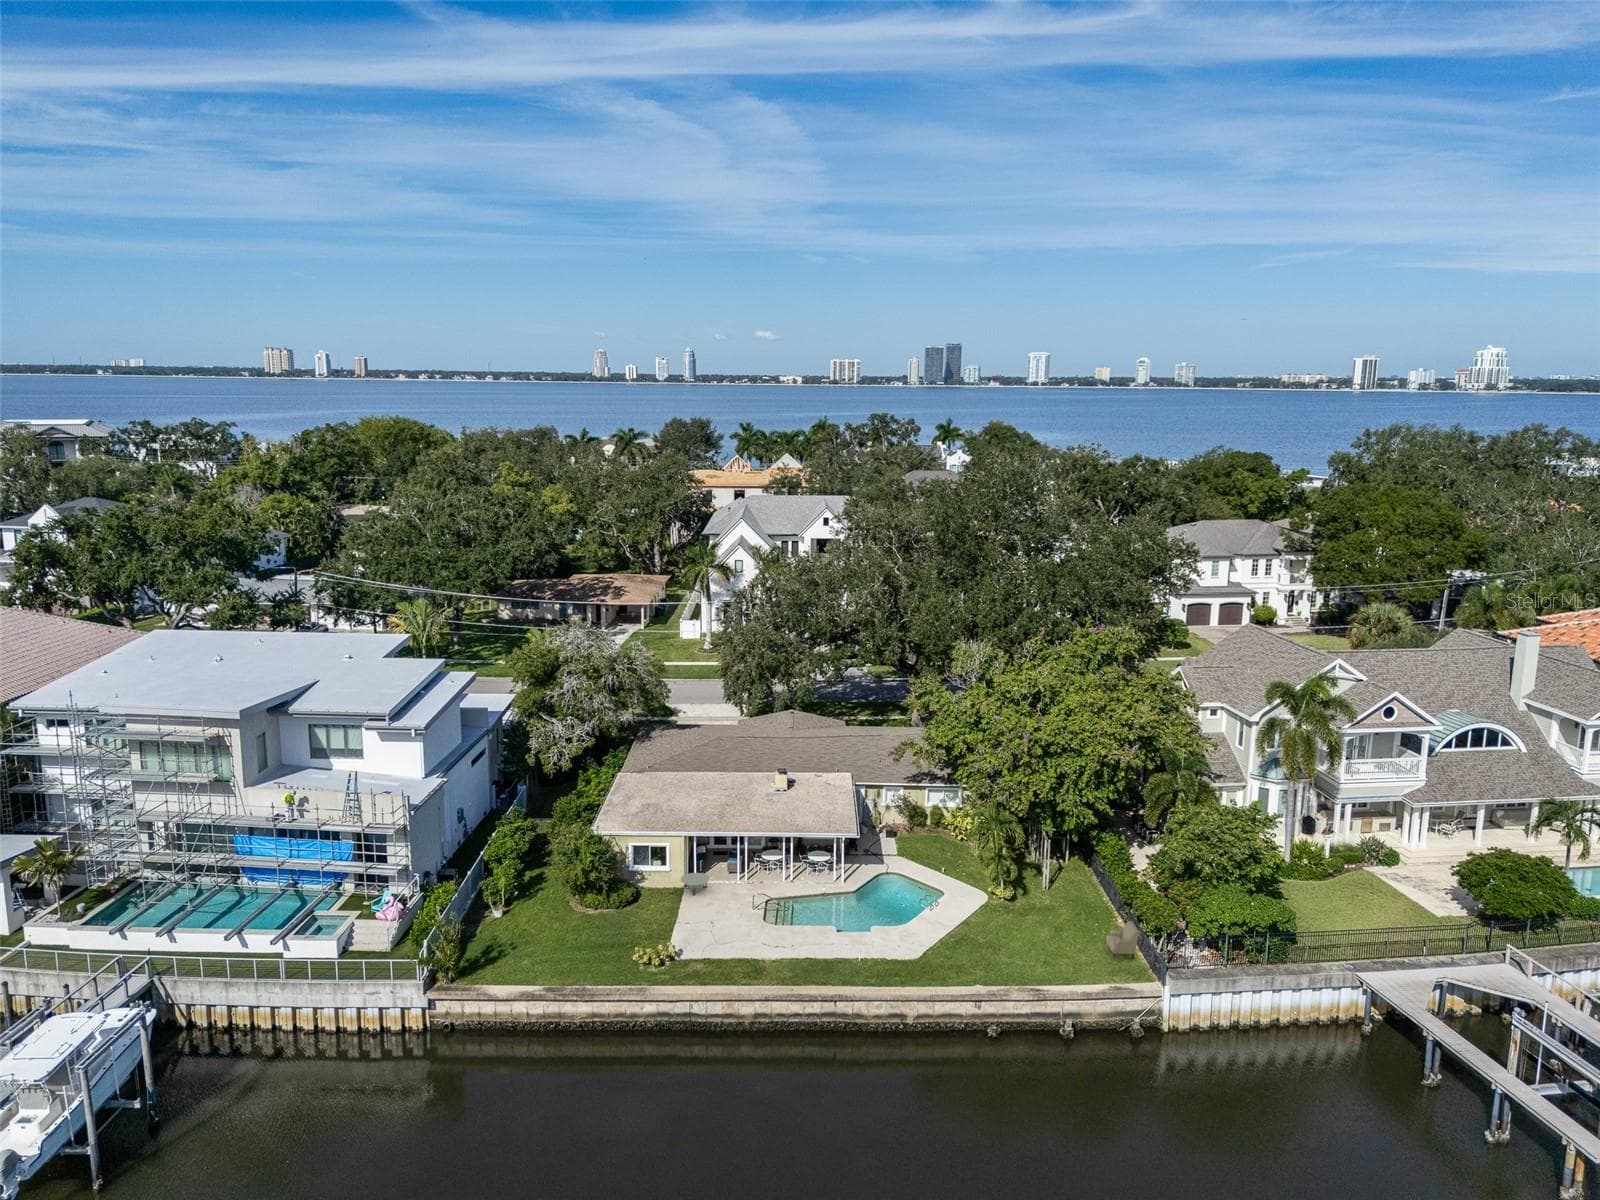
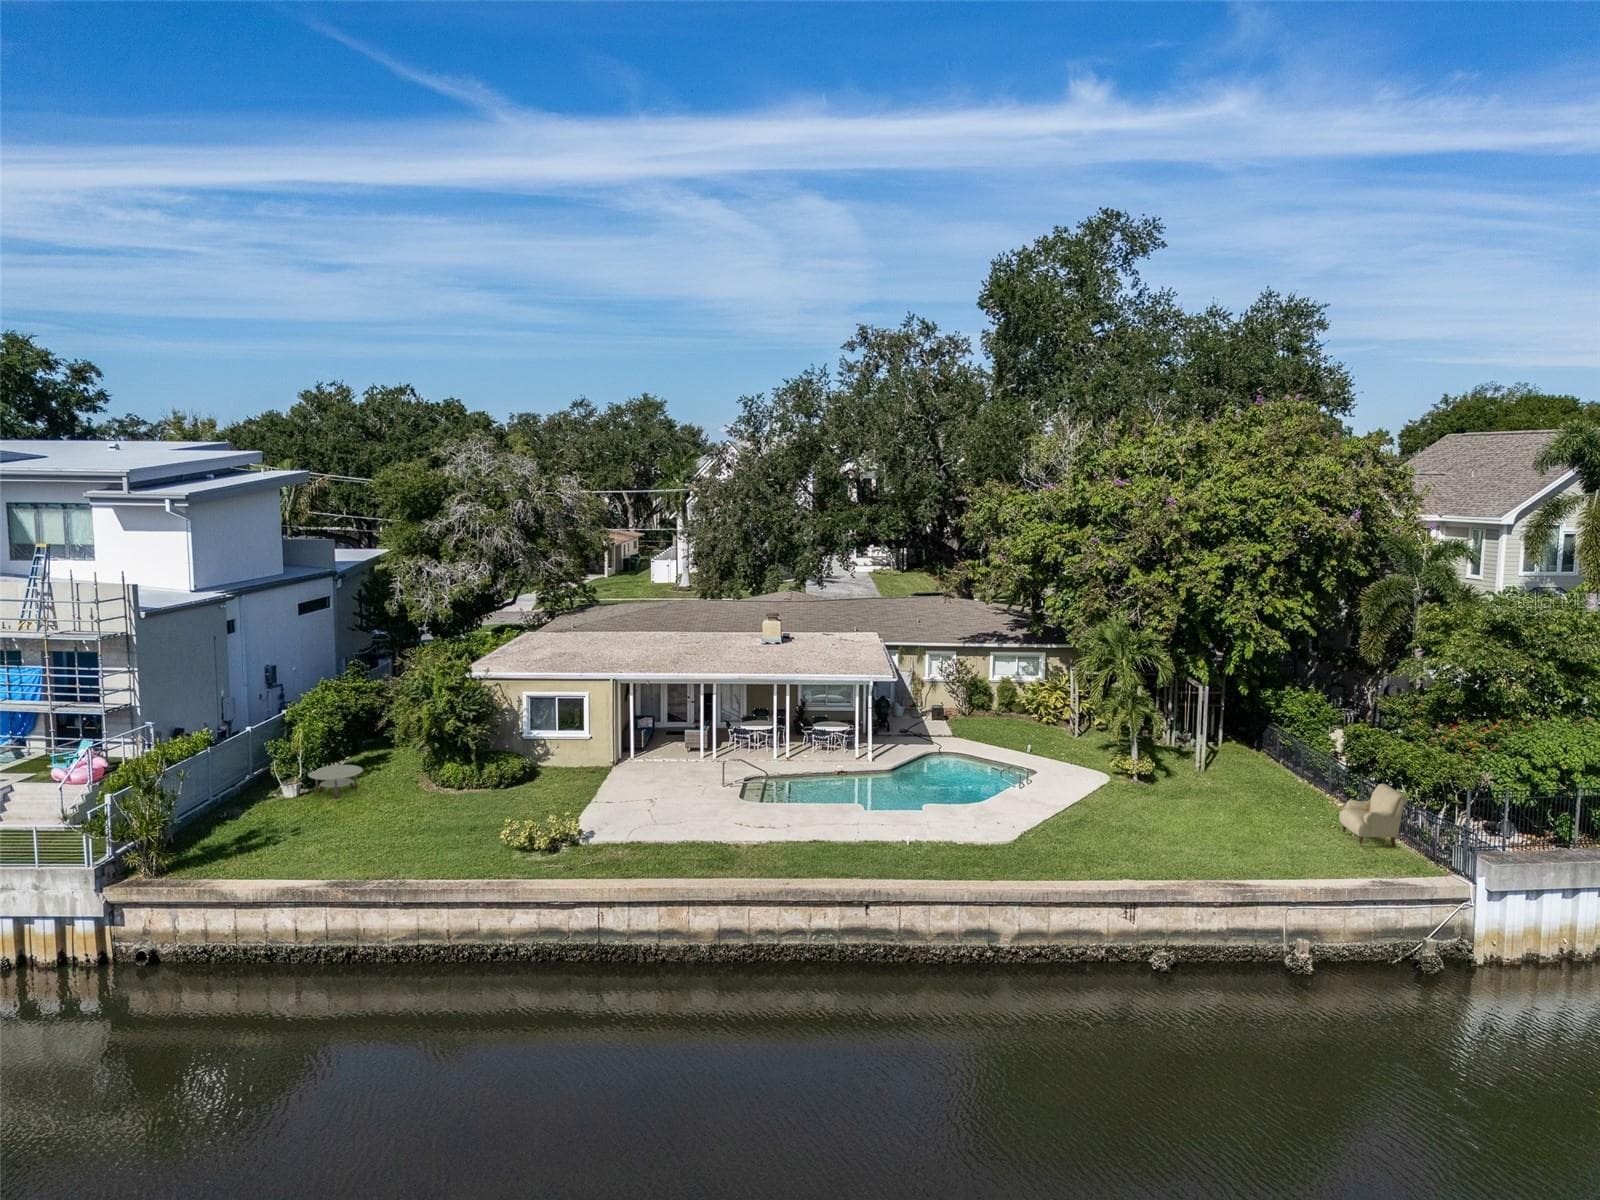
round table: present [681,873,709,895] -> present [308,765,363,799]

